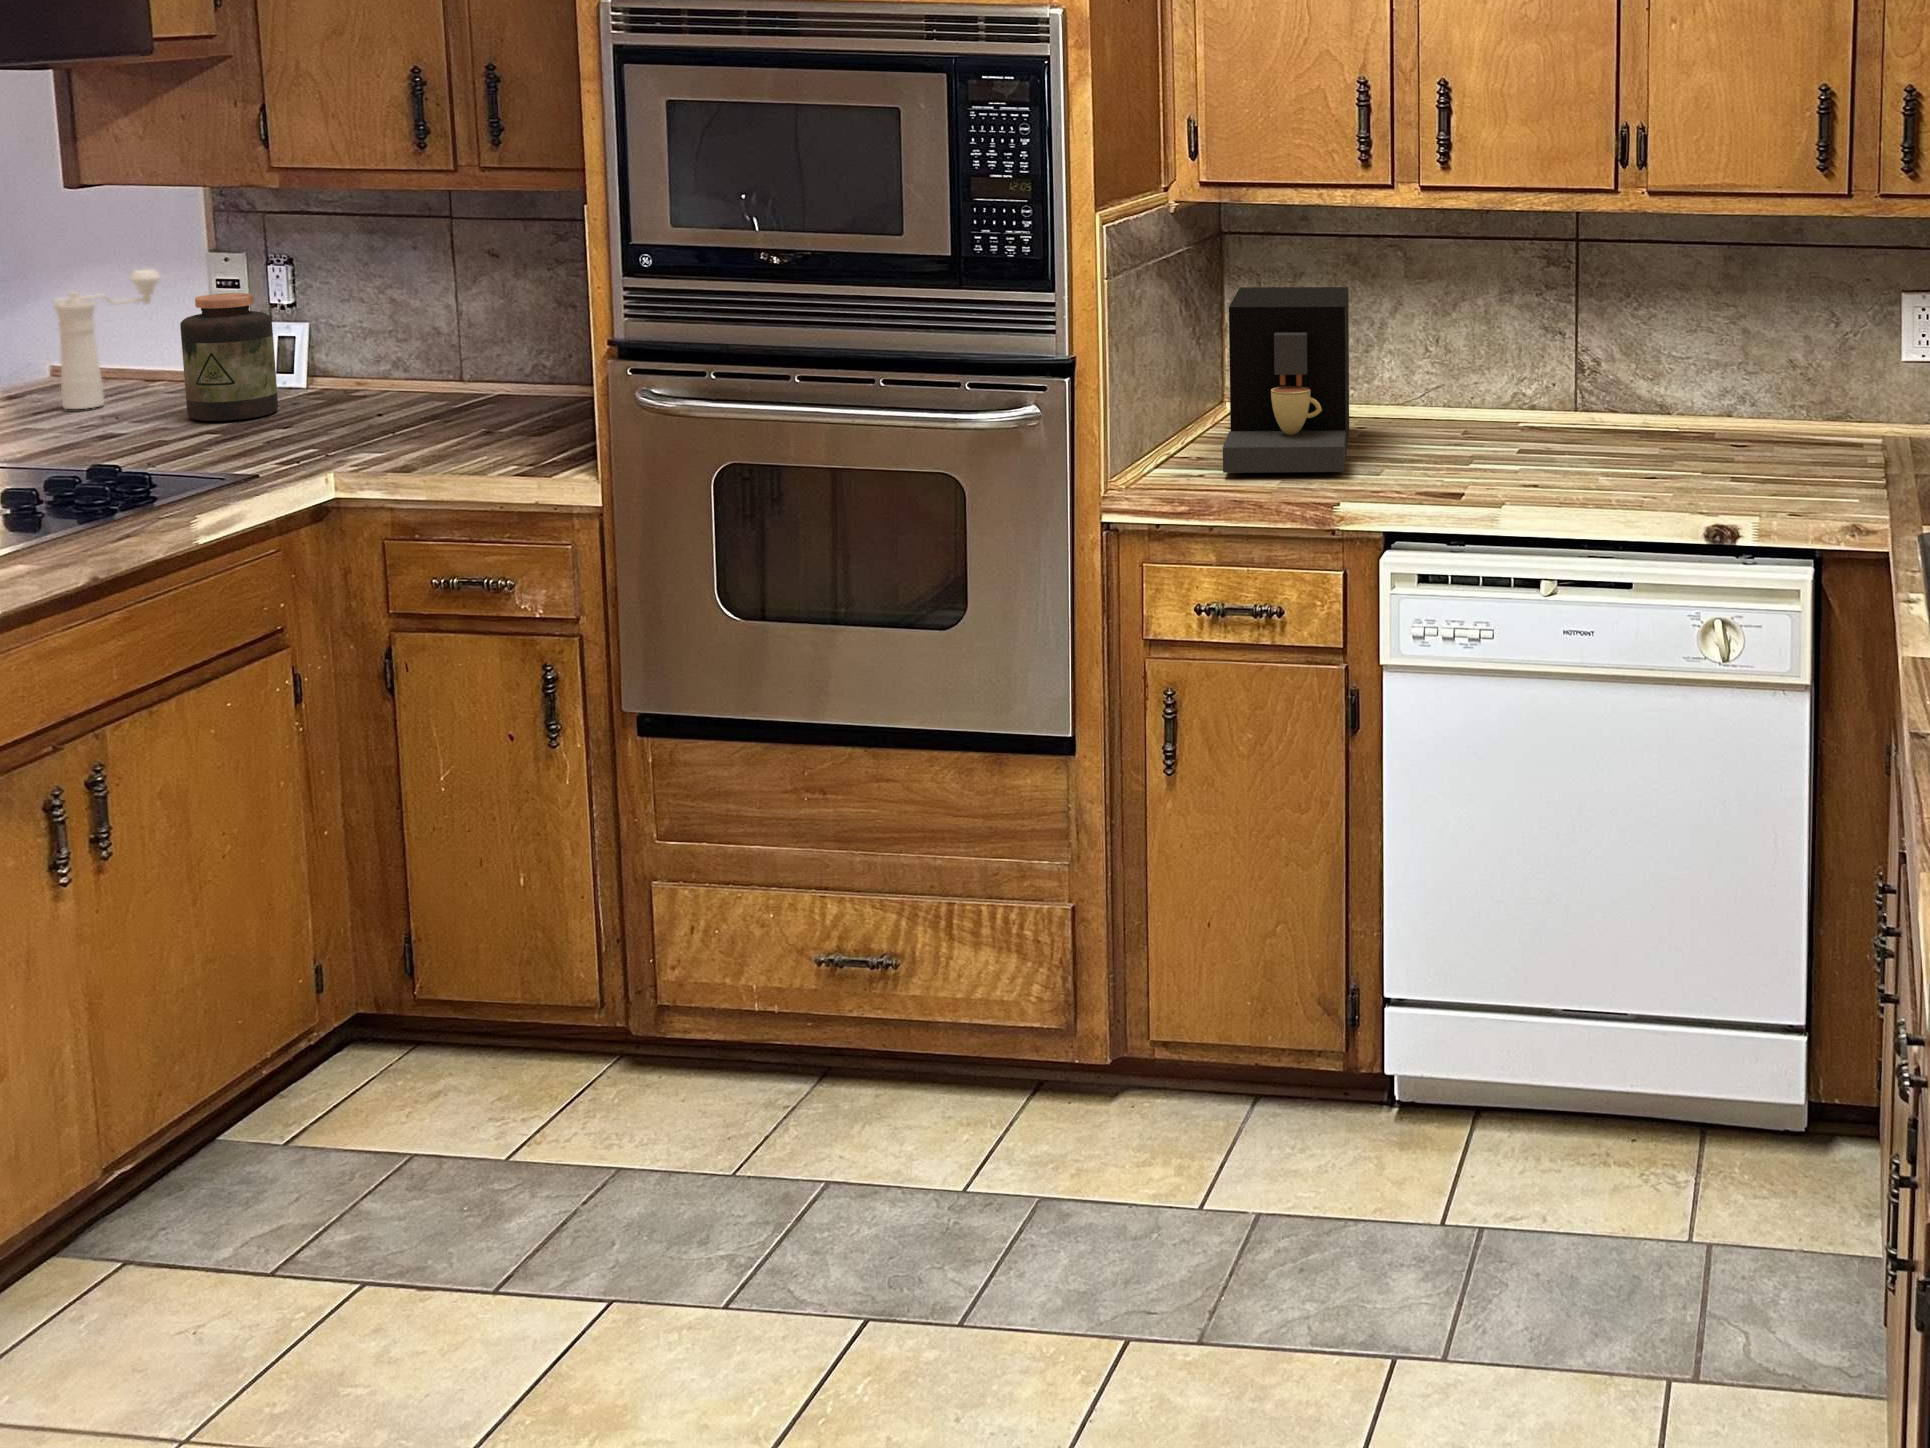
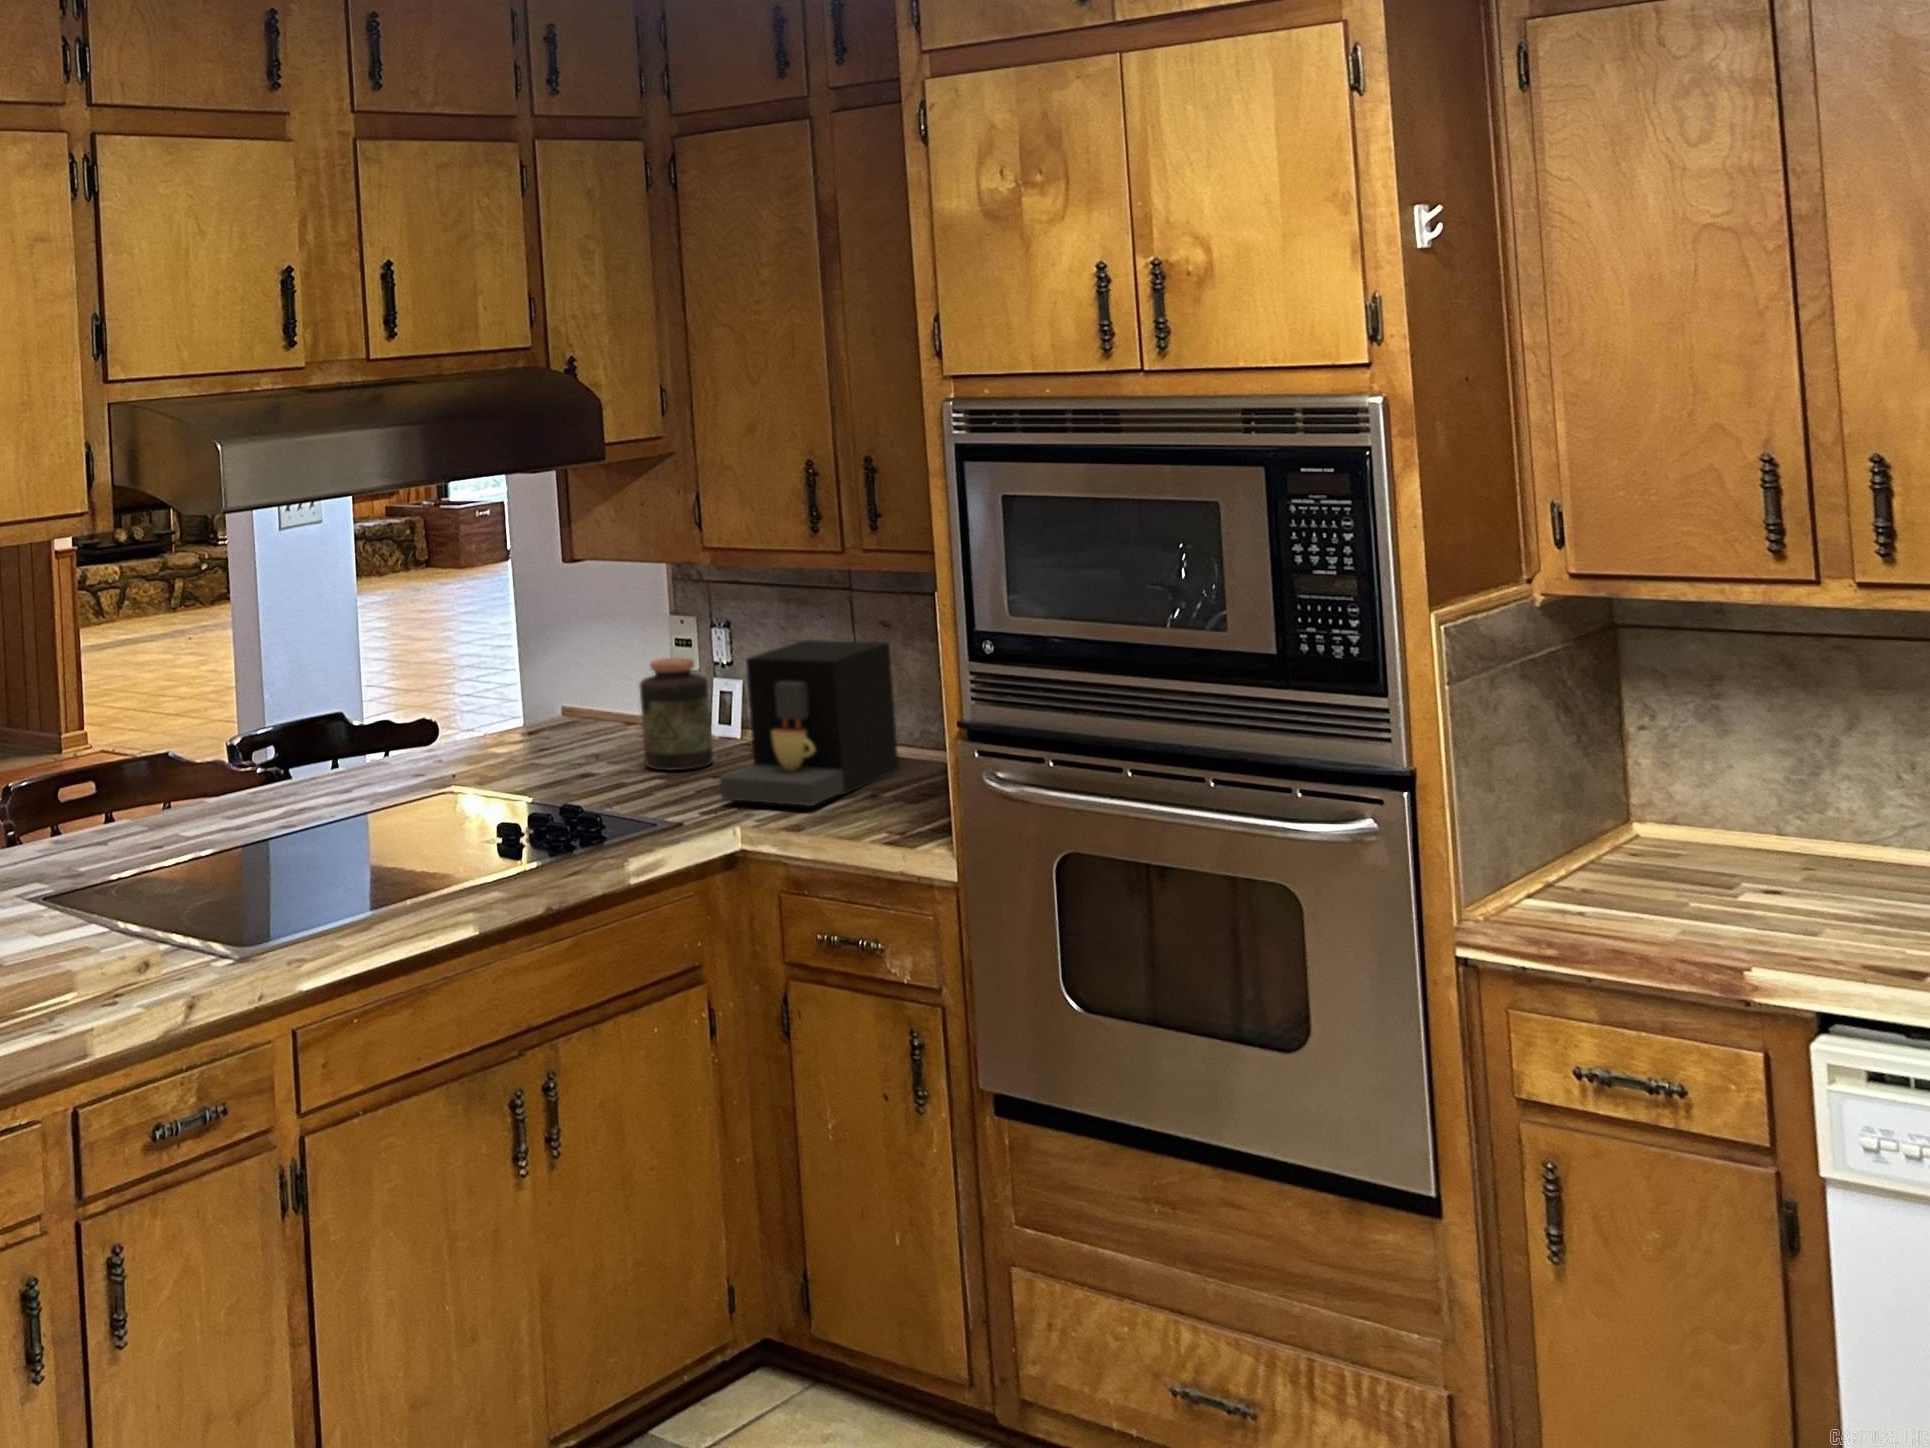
pepper mill: present [54,269,160,409] -> none [553,633,631,751]
coffee maker: present [1223,287,1349,473] -> present [720,640,899,806]

